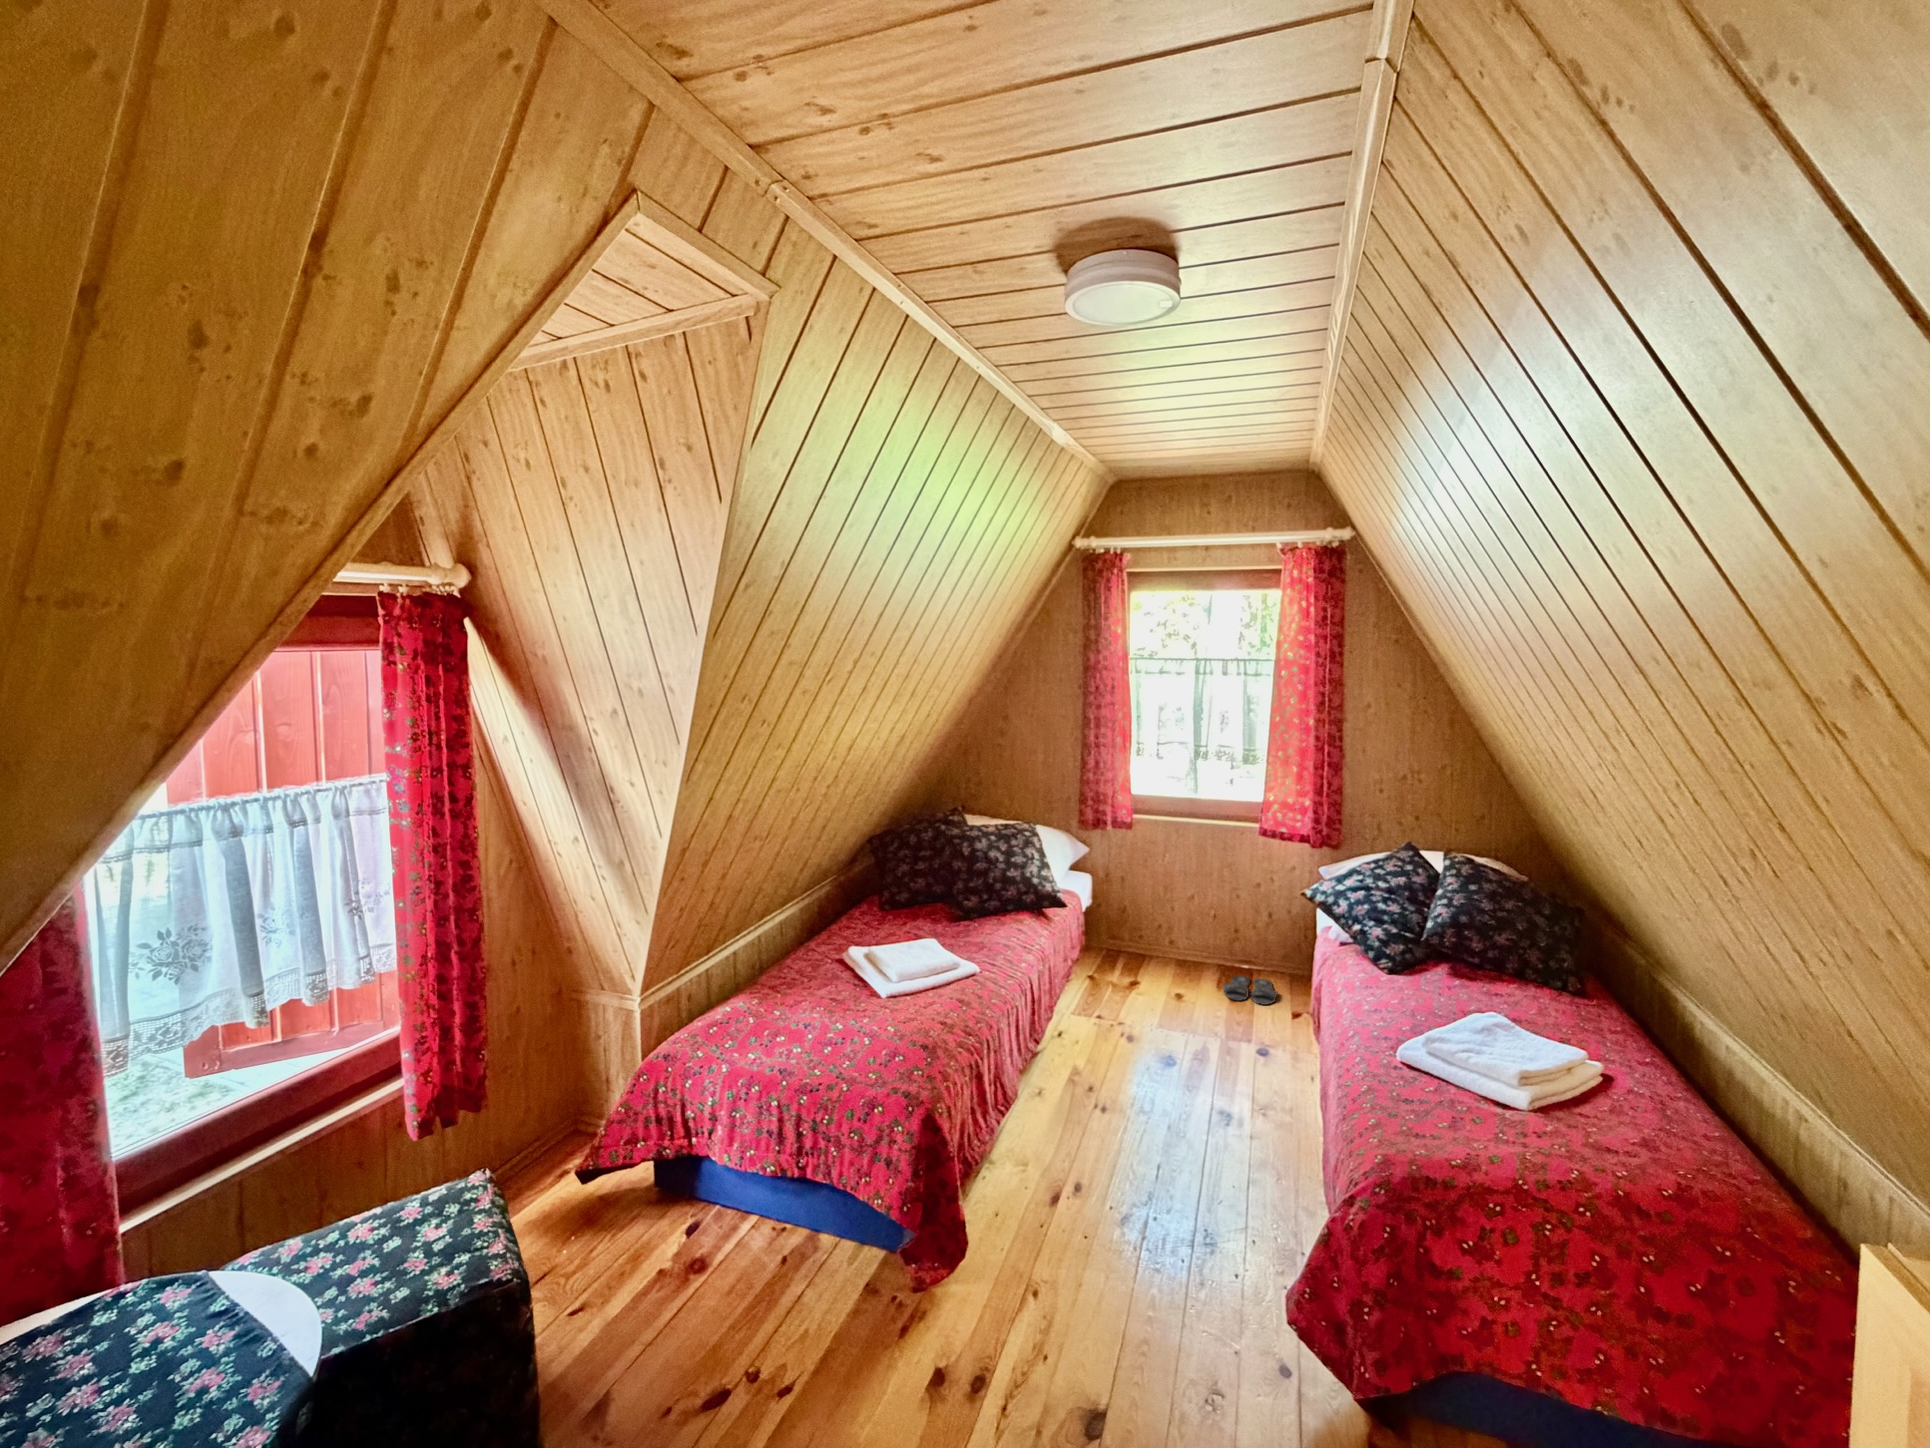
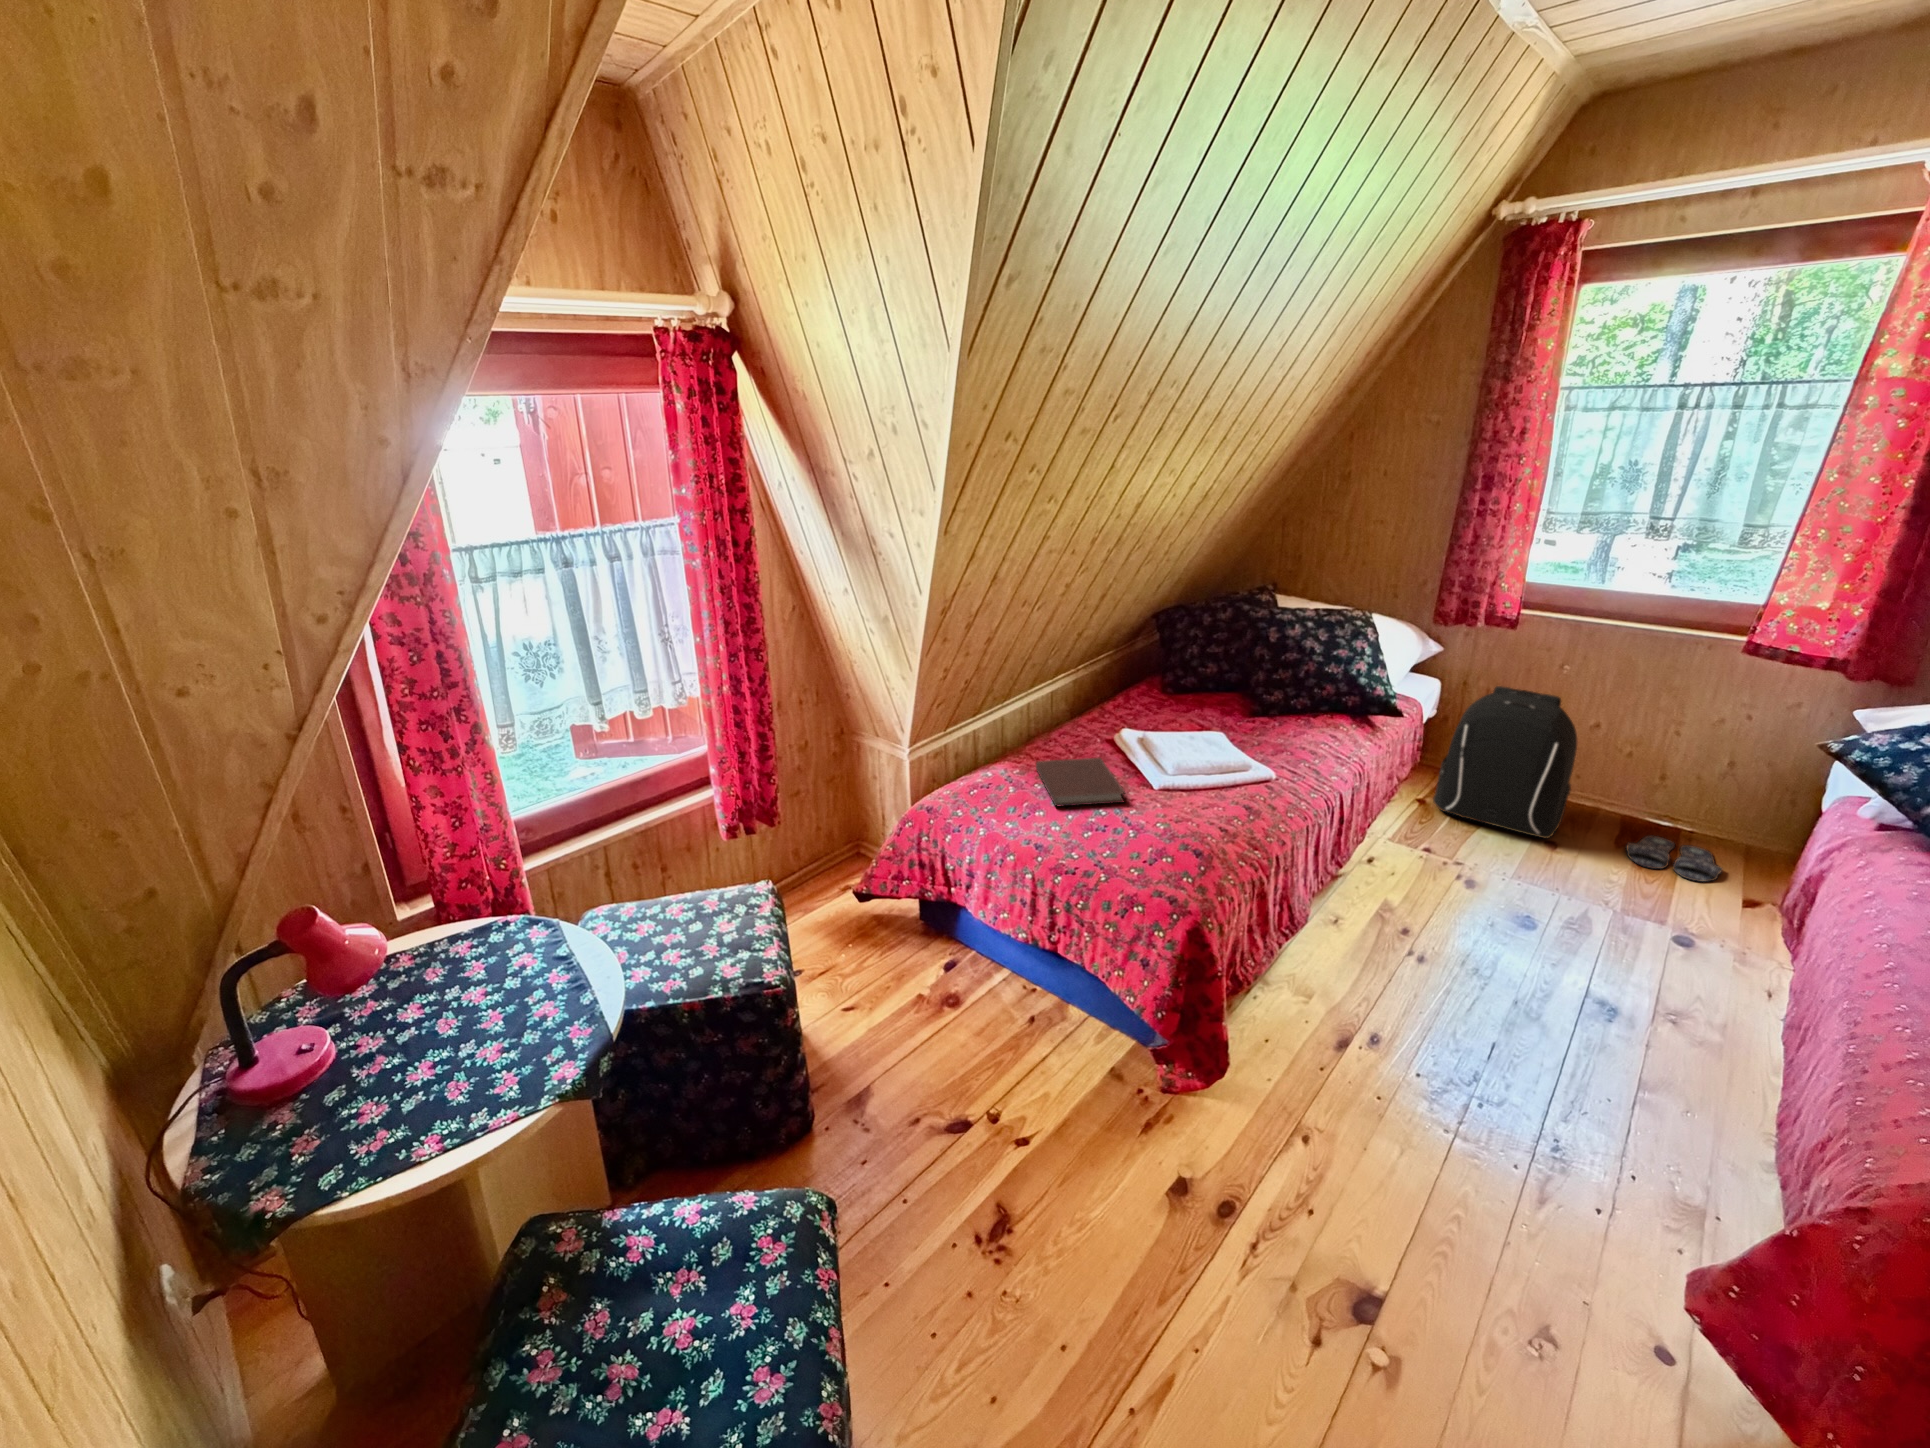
backpack: none [1099,874,1184,991] -> present [1433,686,1577,839]
notebook: none [774,975,860,1028] -> present [1036,758,1125,806]

